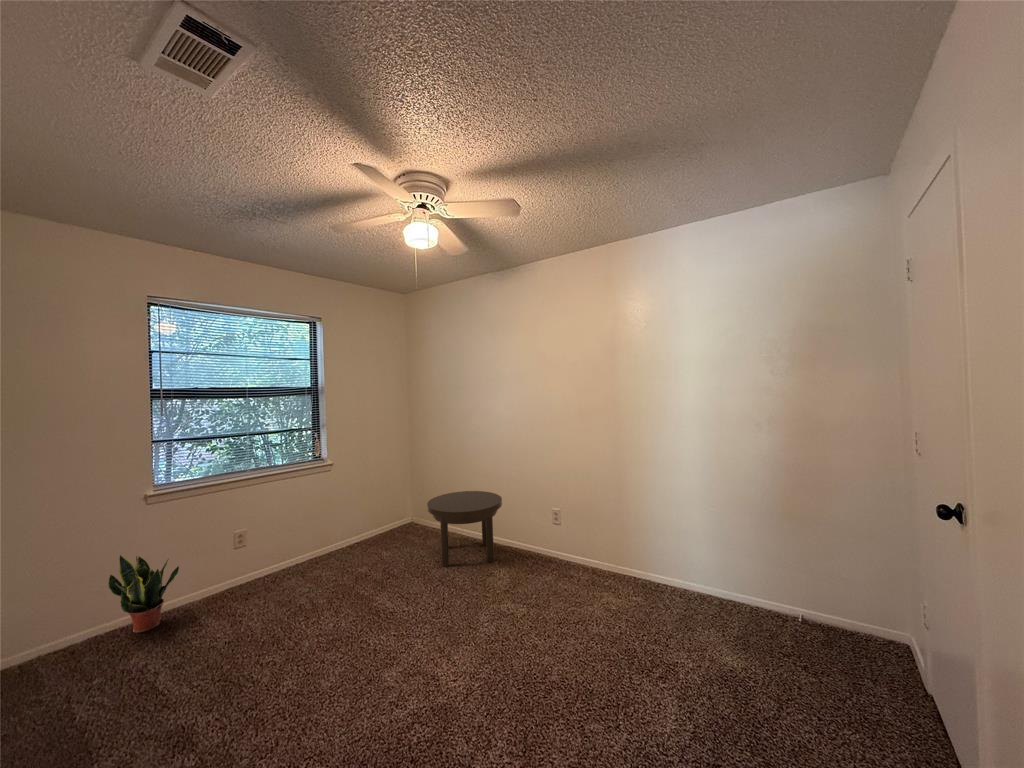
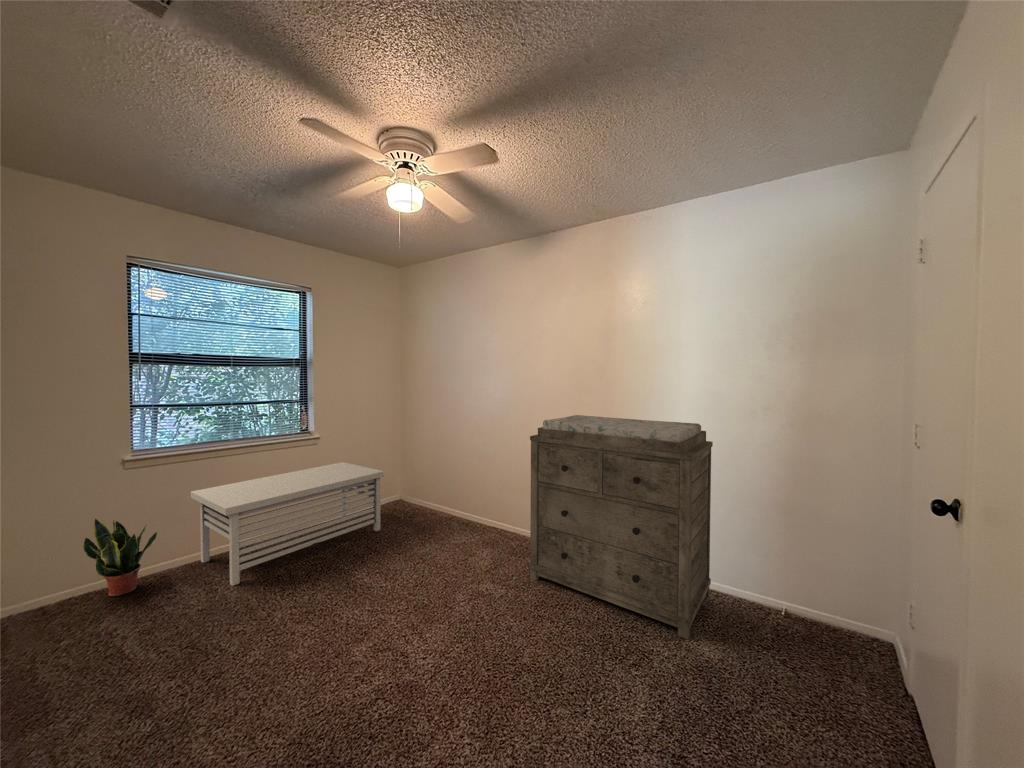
dresser: none [544,432,728,650] -> present [529,415,713,639]
storage bench: none [210,487,398,617] -> present [191,462,384,586]
side table: present [427,491,502,567] -> none [413,471,489,546]

